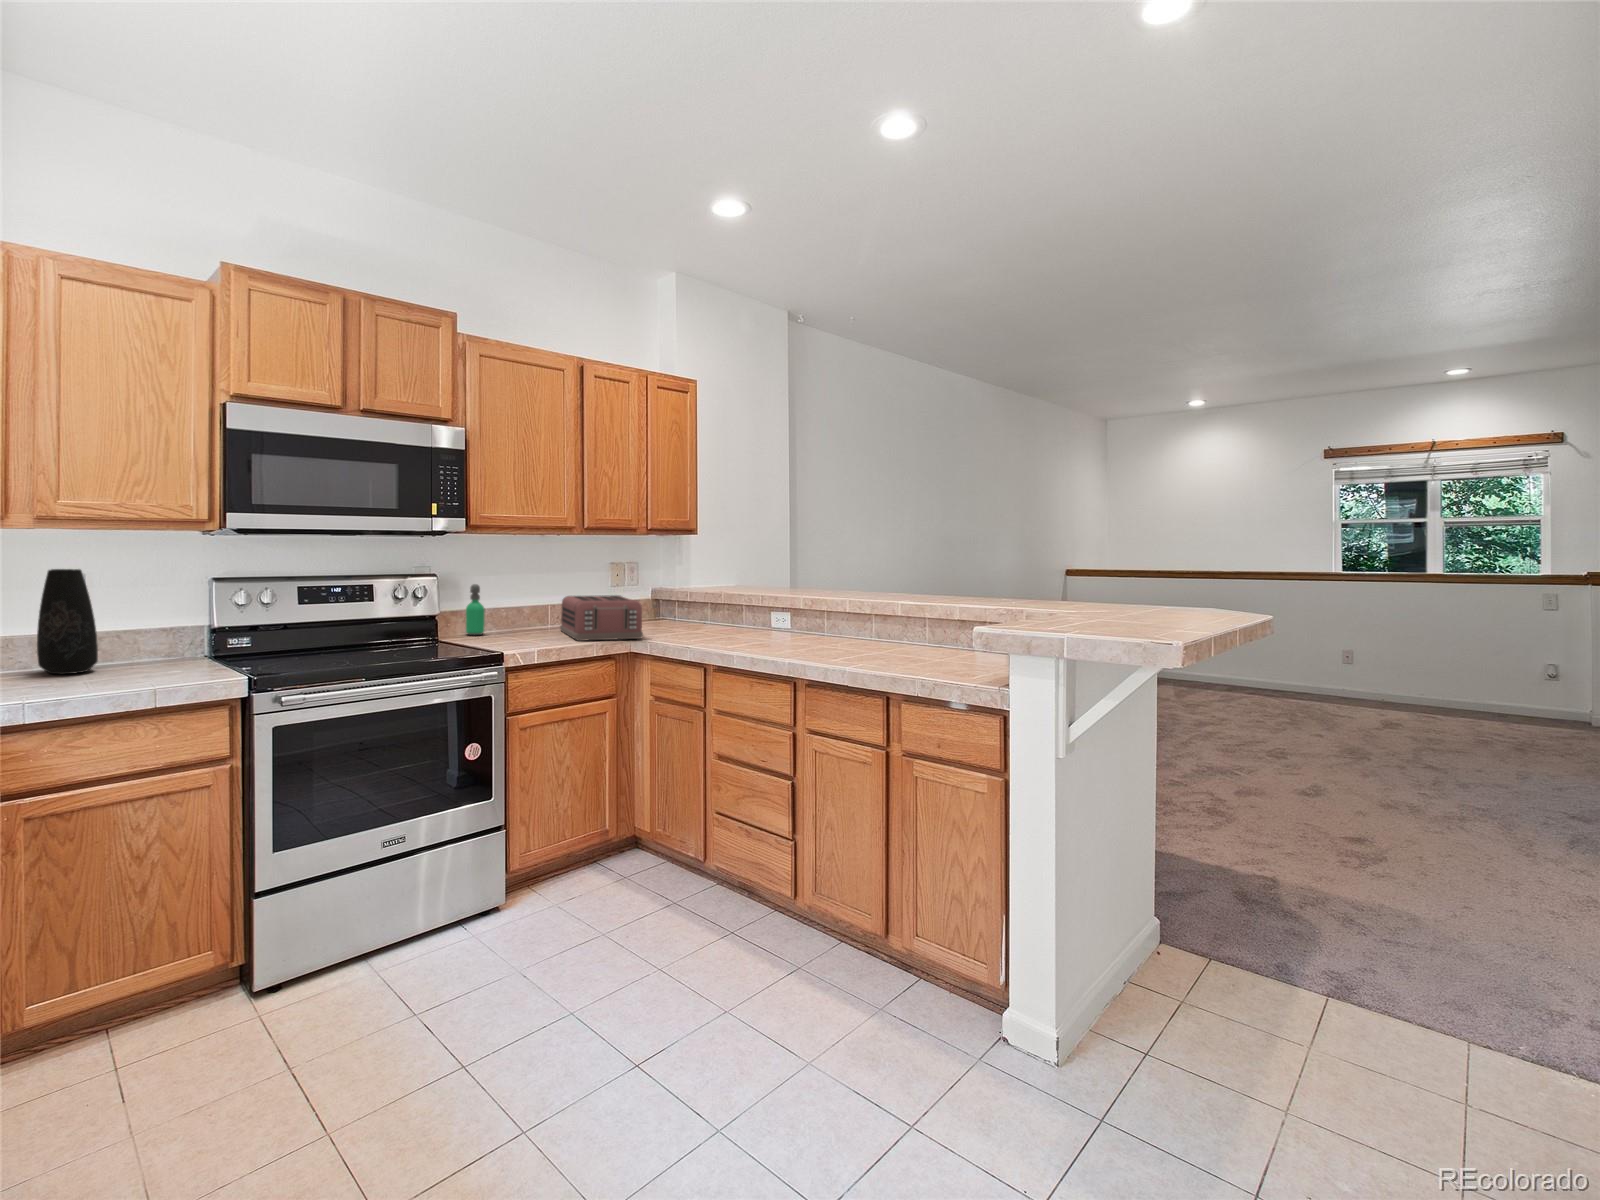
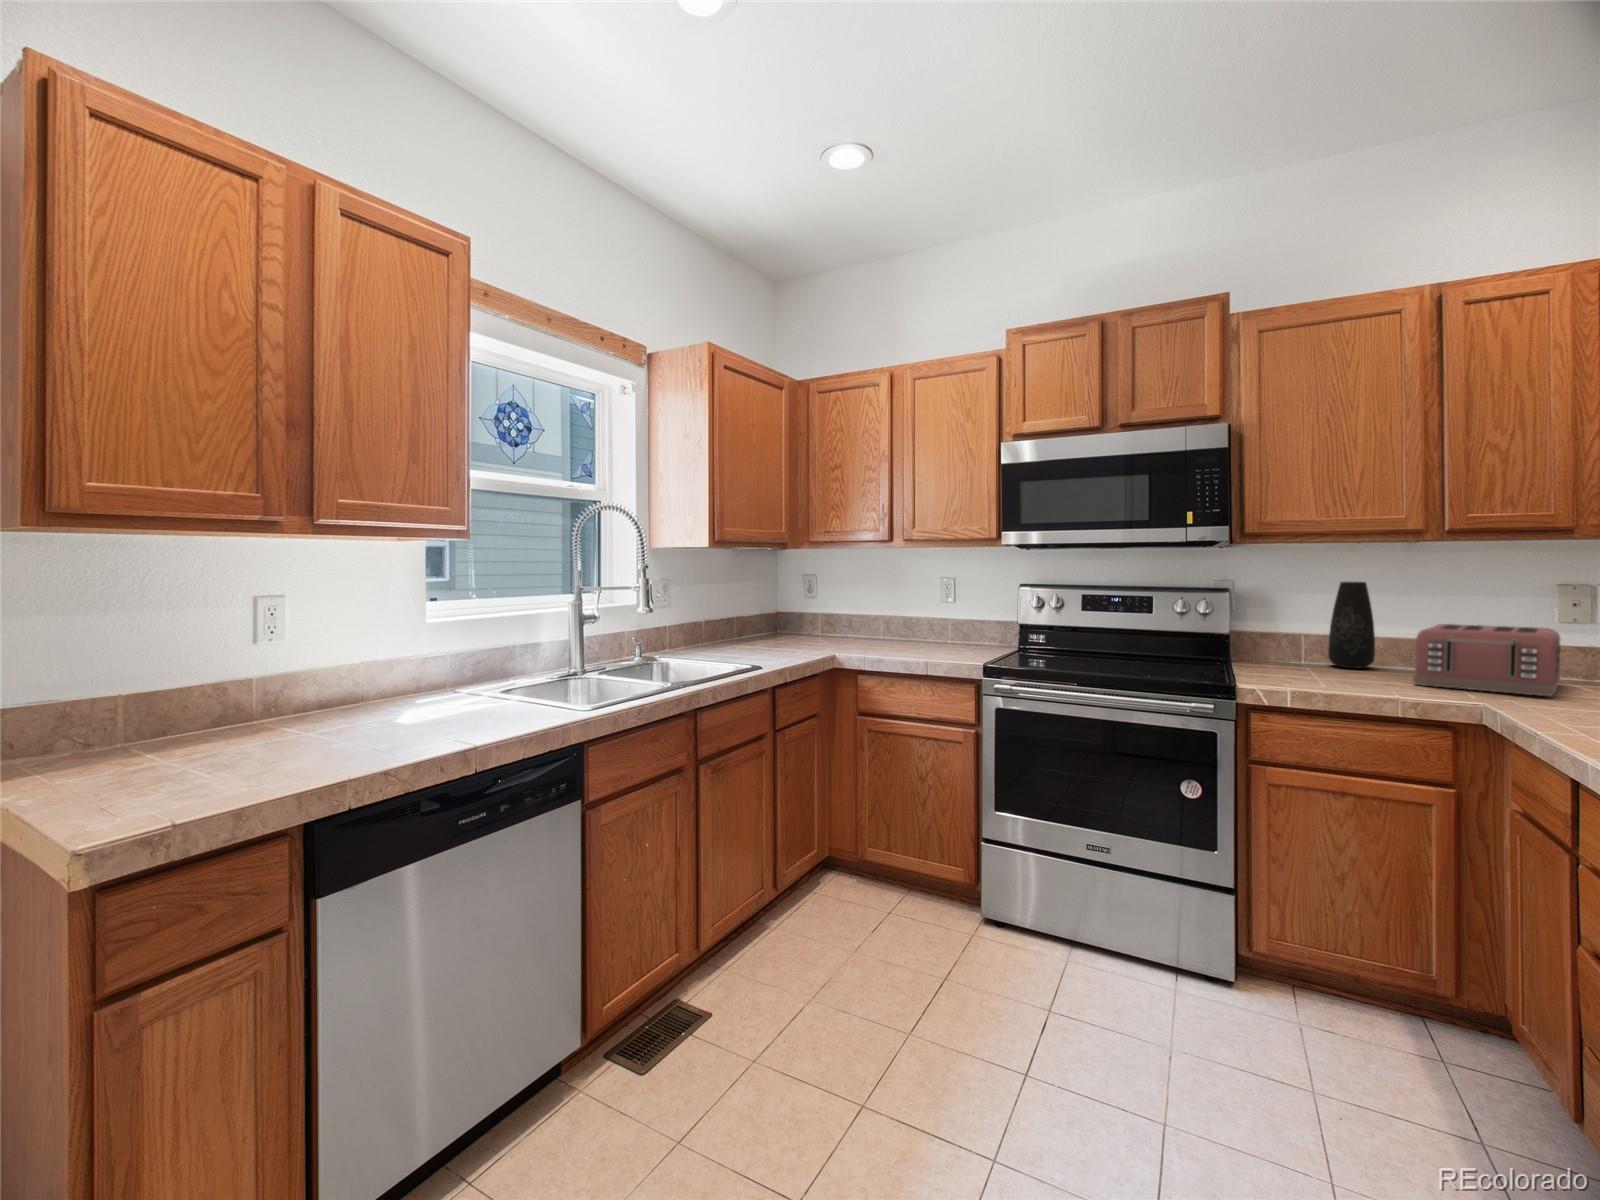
vase: present [37,569,98,674] -> present [1328,581,1375,668]
soap dispenser: present [466,584,485,635] -> none [1275,603,1301,664]

